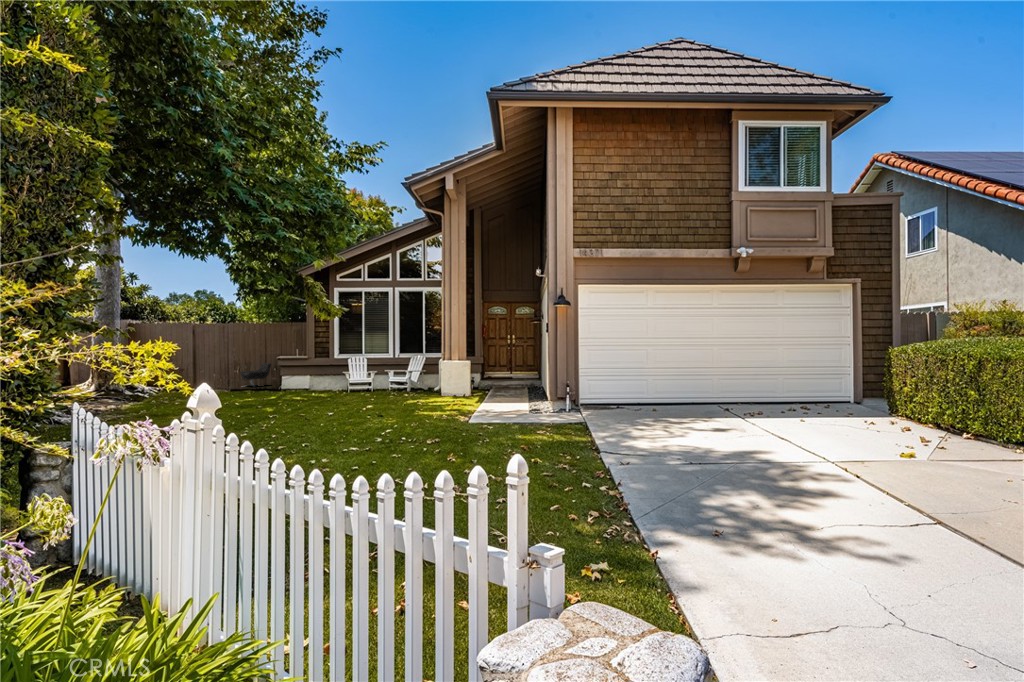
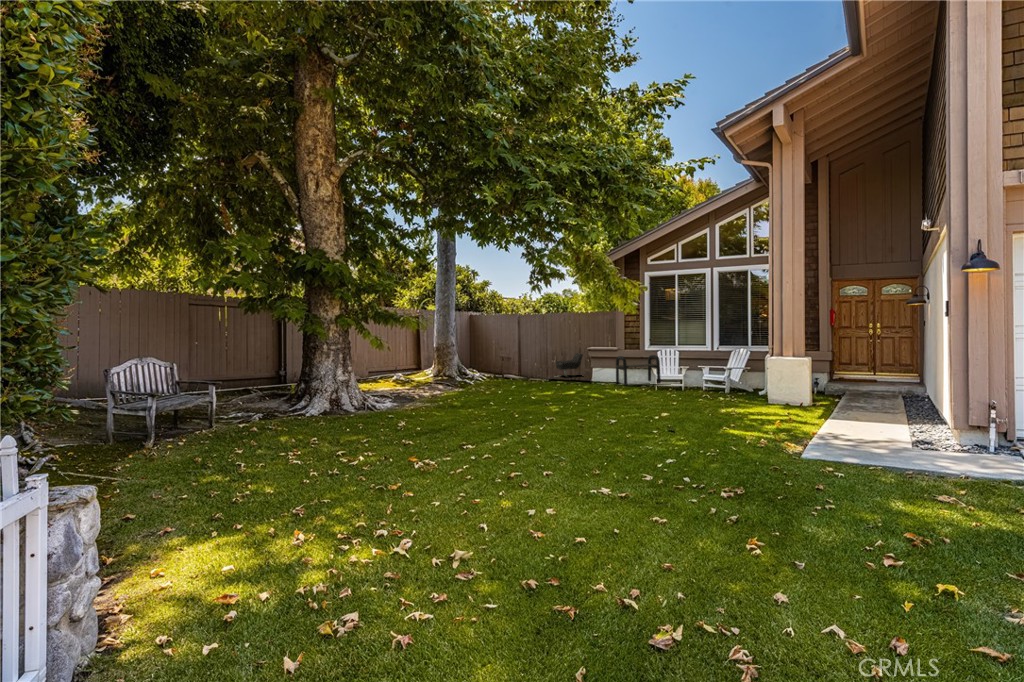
bench: none [310,362,352,390] -> present [616,355,661,385]

